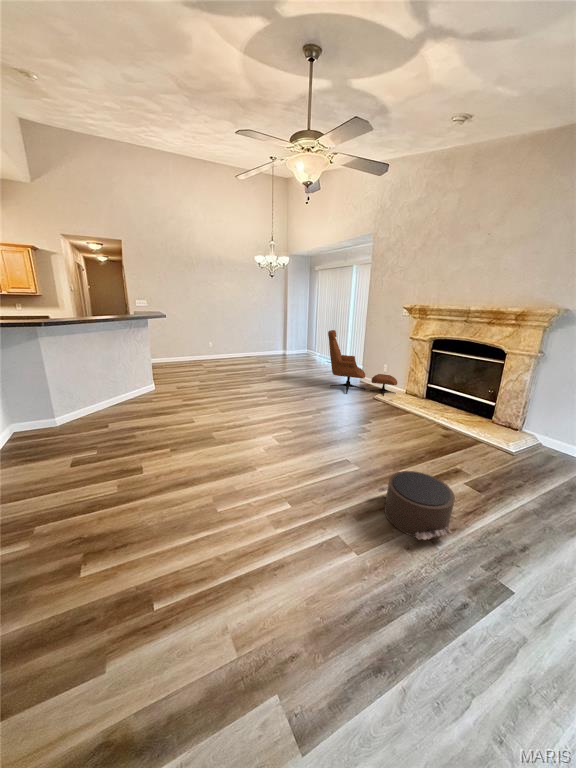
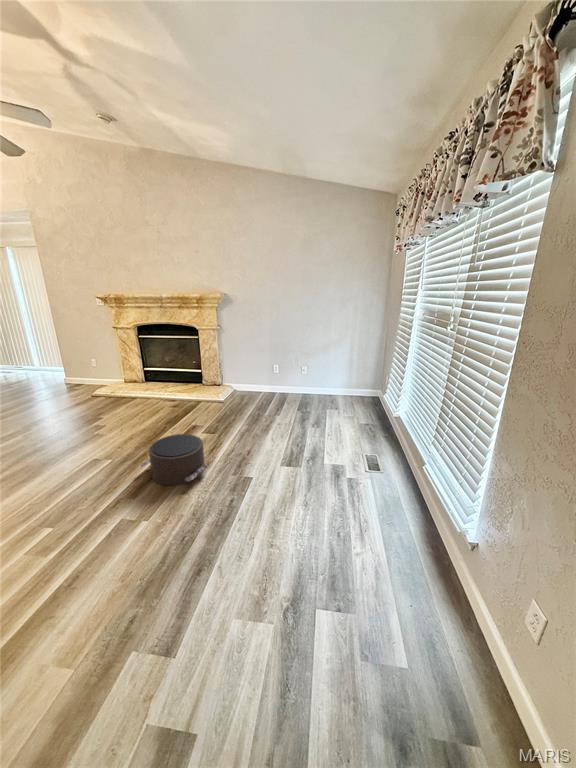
lounge chair: present [328,330,397,396] -> none [2,330,115,400]

